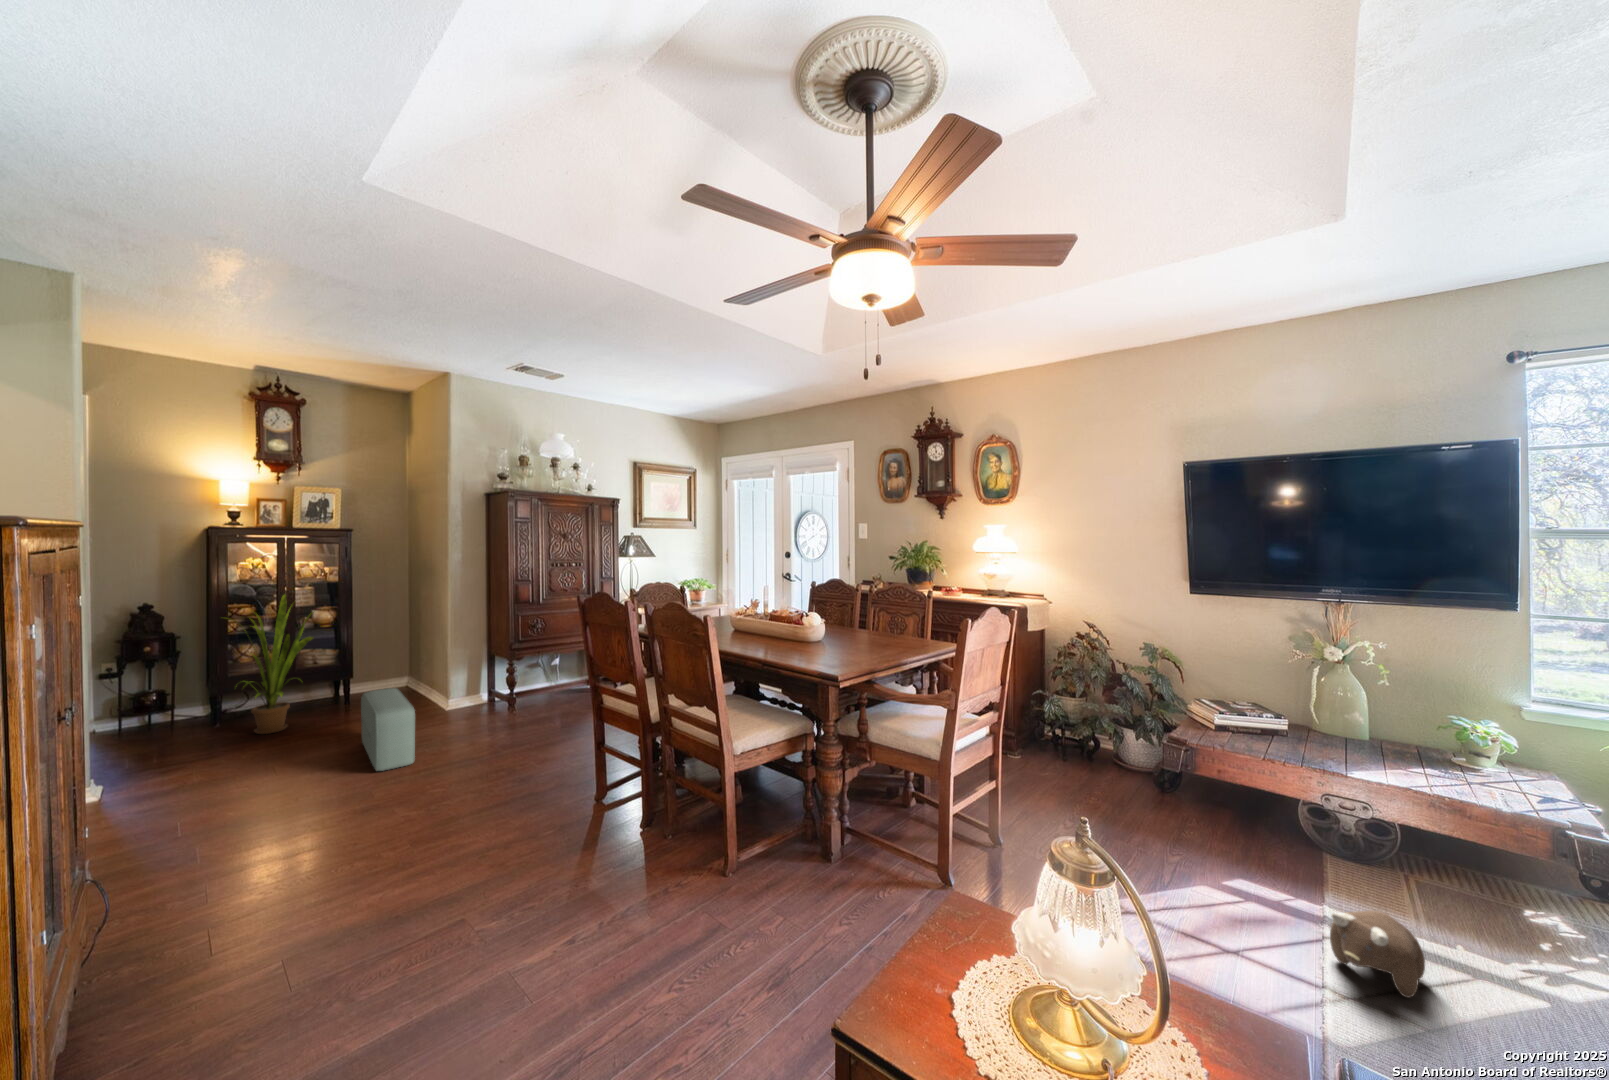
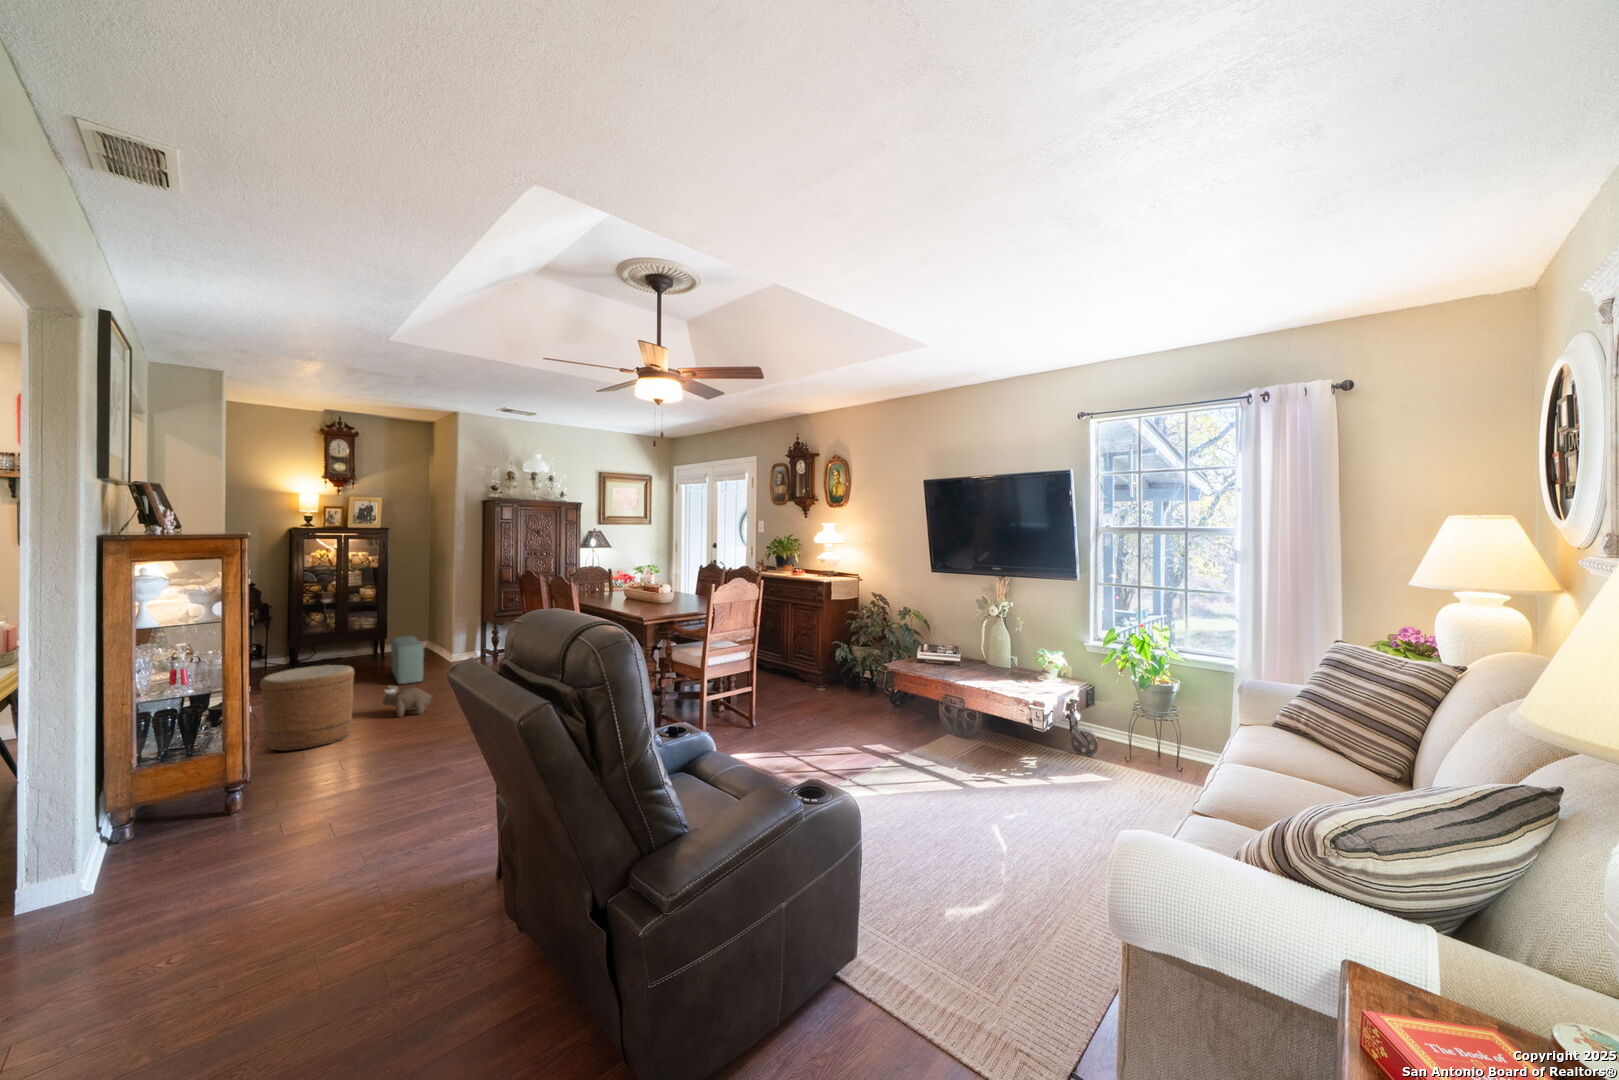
house plant: present [243,595,313,734] -> none [301,573,364,666]
woven basket: none [102,780,307,986] -> present [260,665,354,751]
plush toy: present [1330,910,1425,998] -> present [382,686,431,717]

